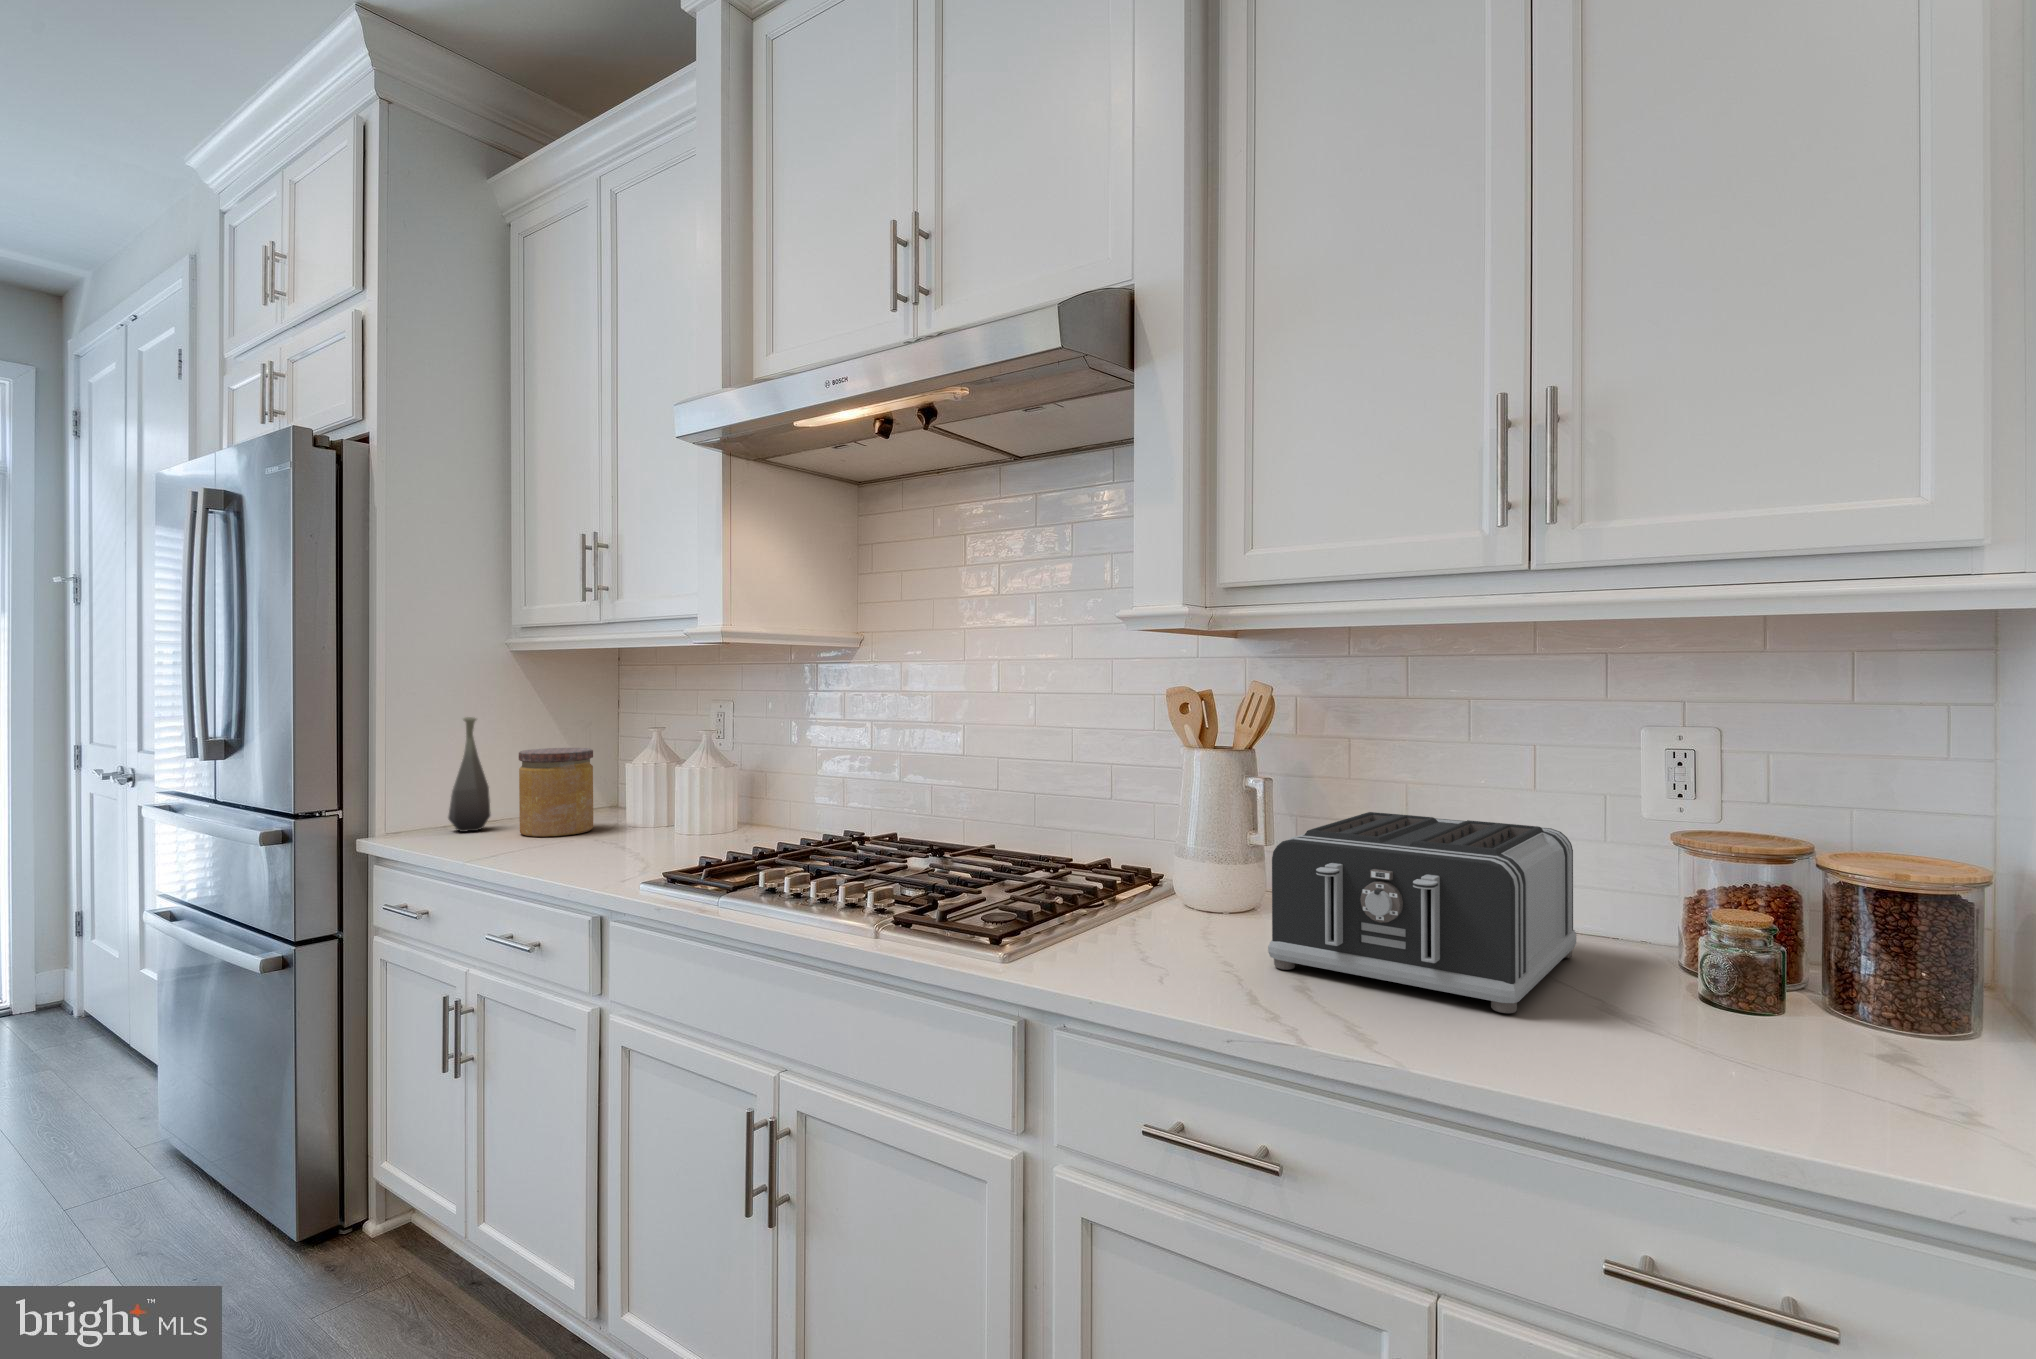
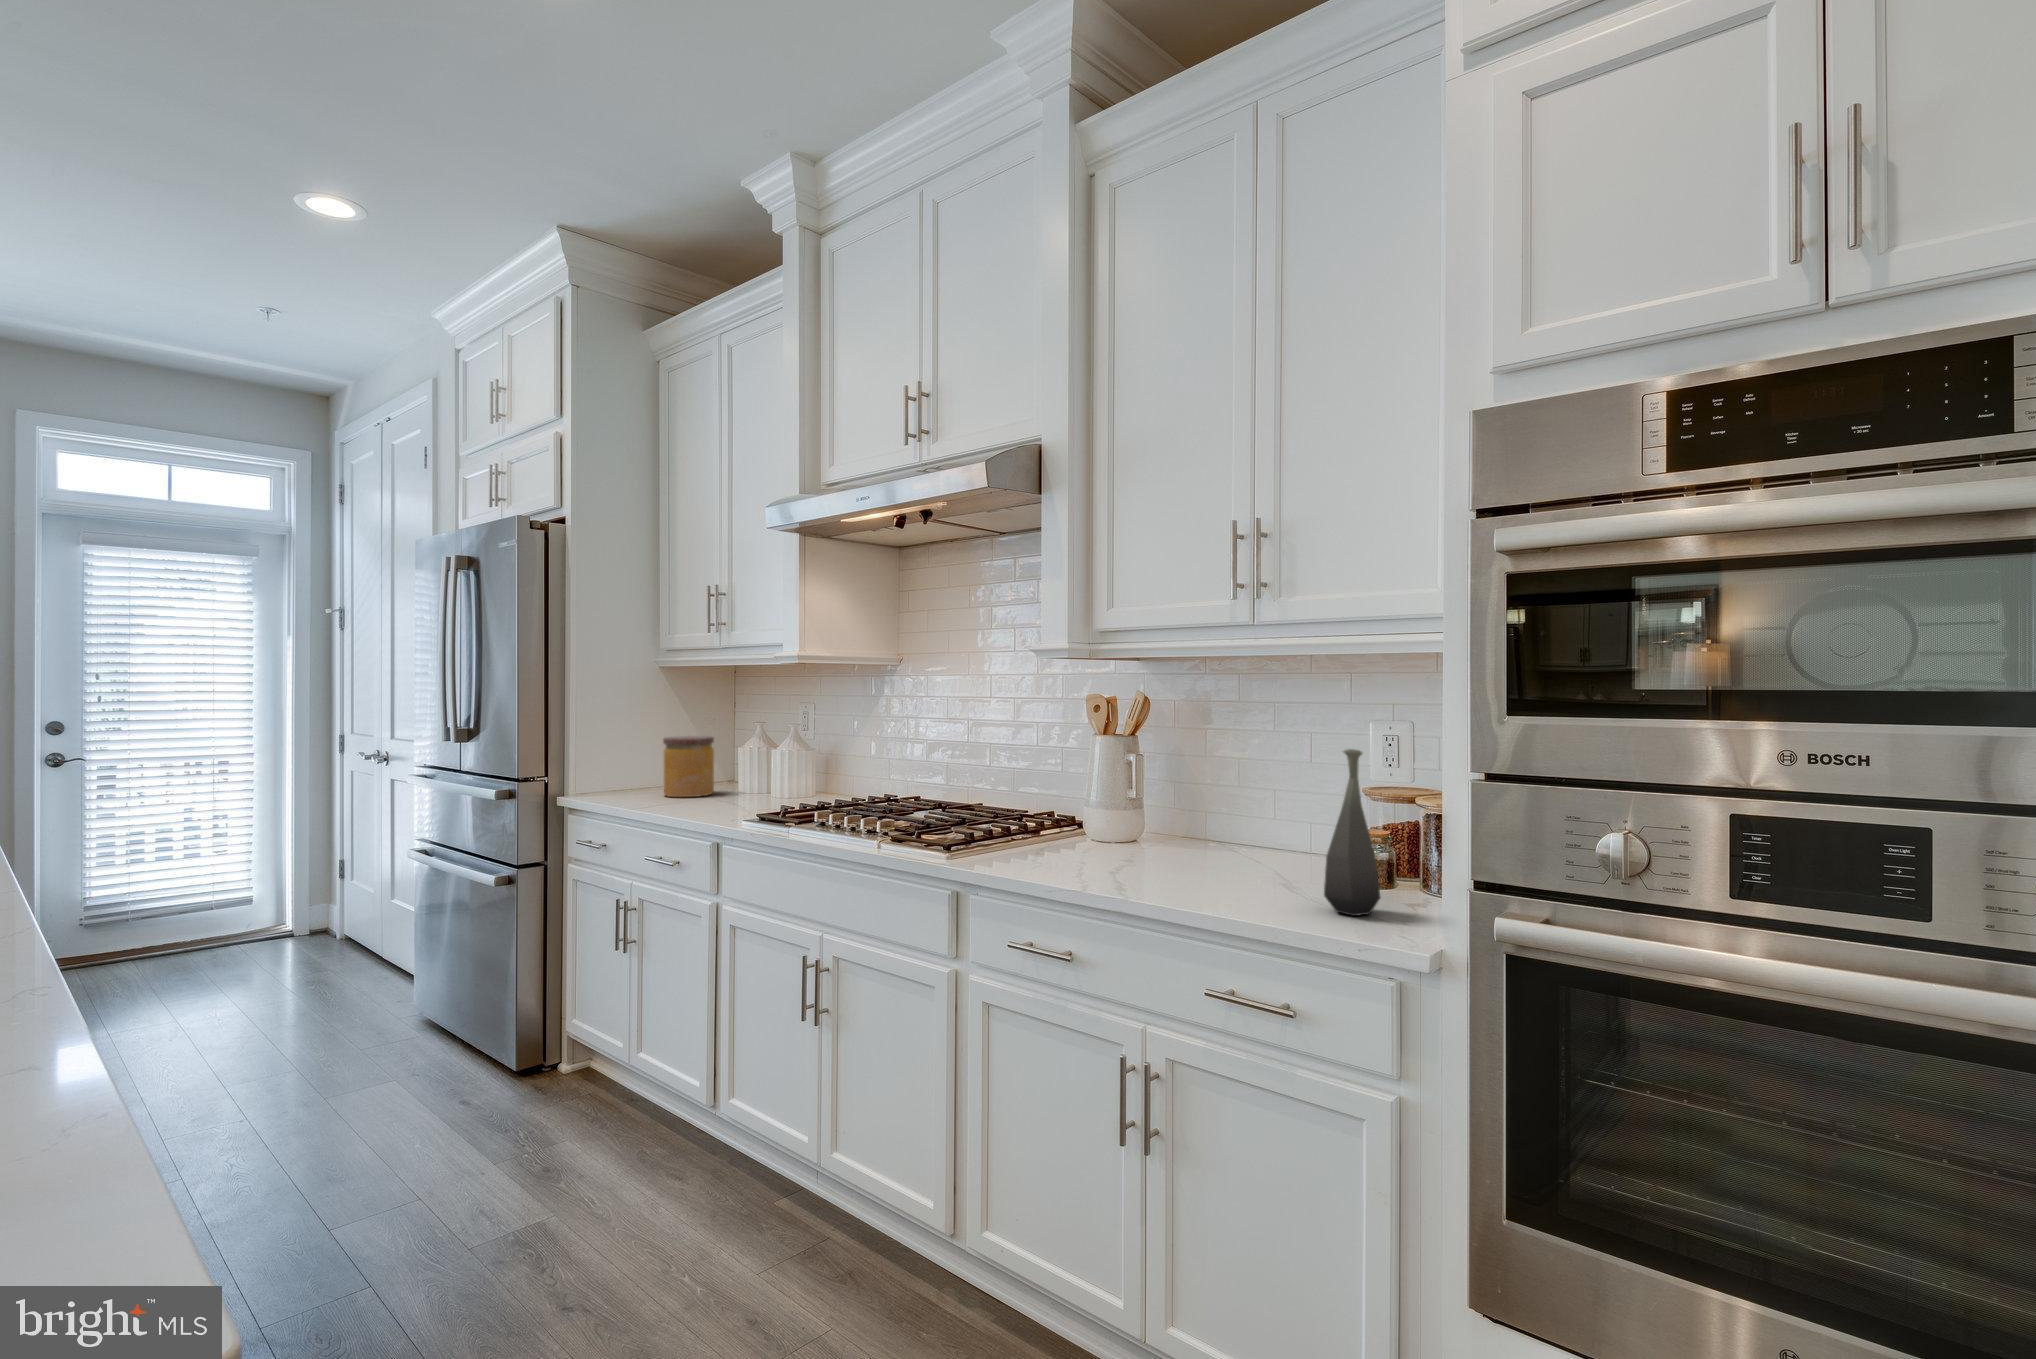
bottle: present [448,717,490,832] -> present [1324,749,1380,916]
toaster: present [1268,812,1576,1013] -> none [1106,773,1305,881]

